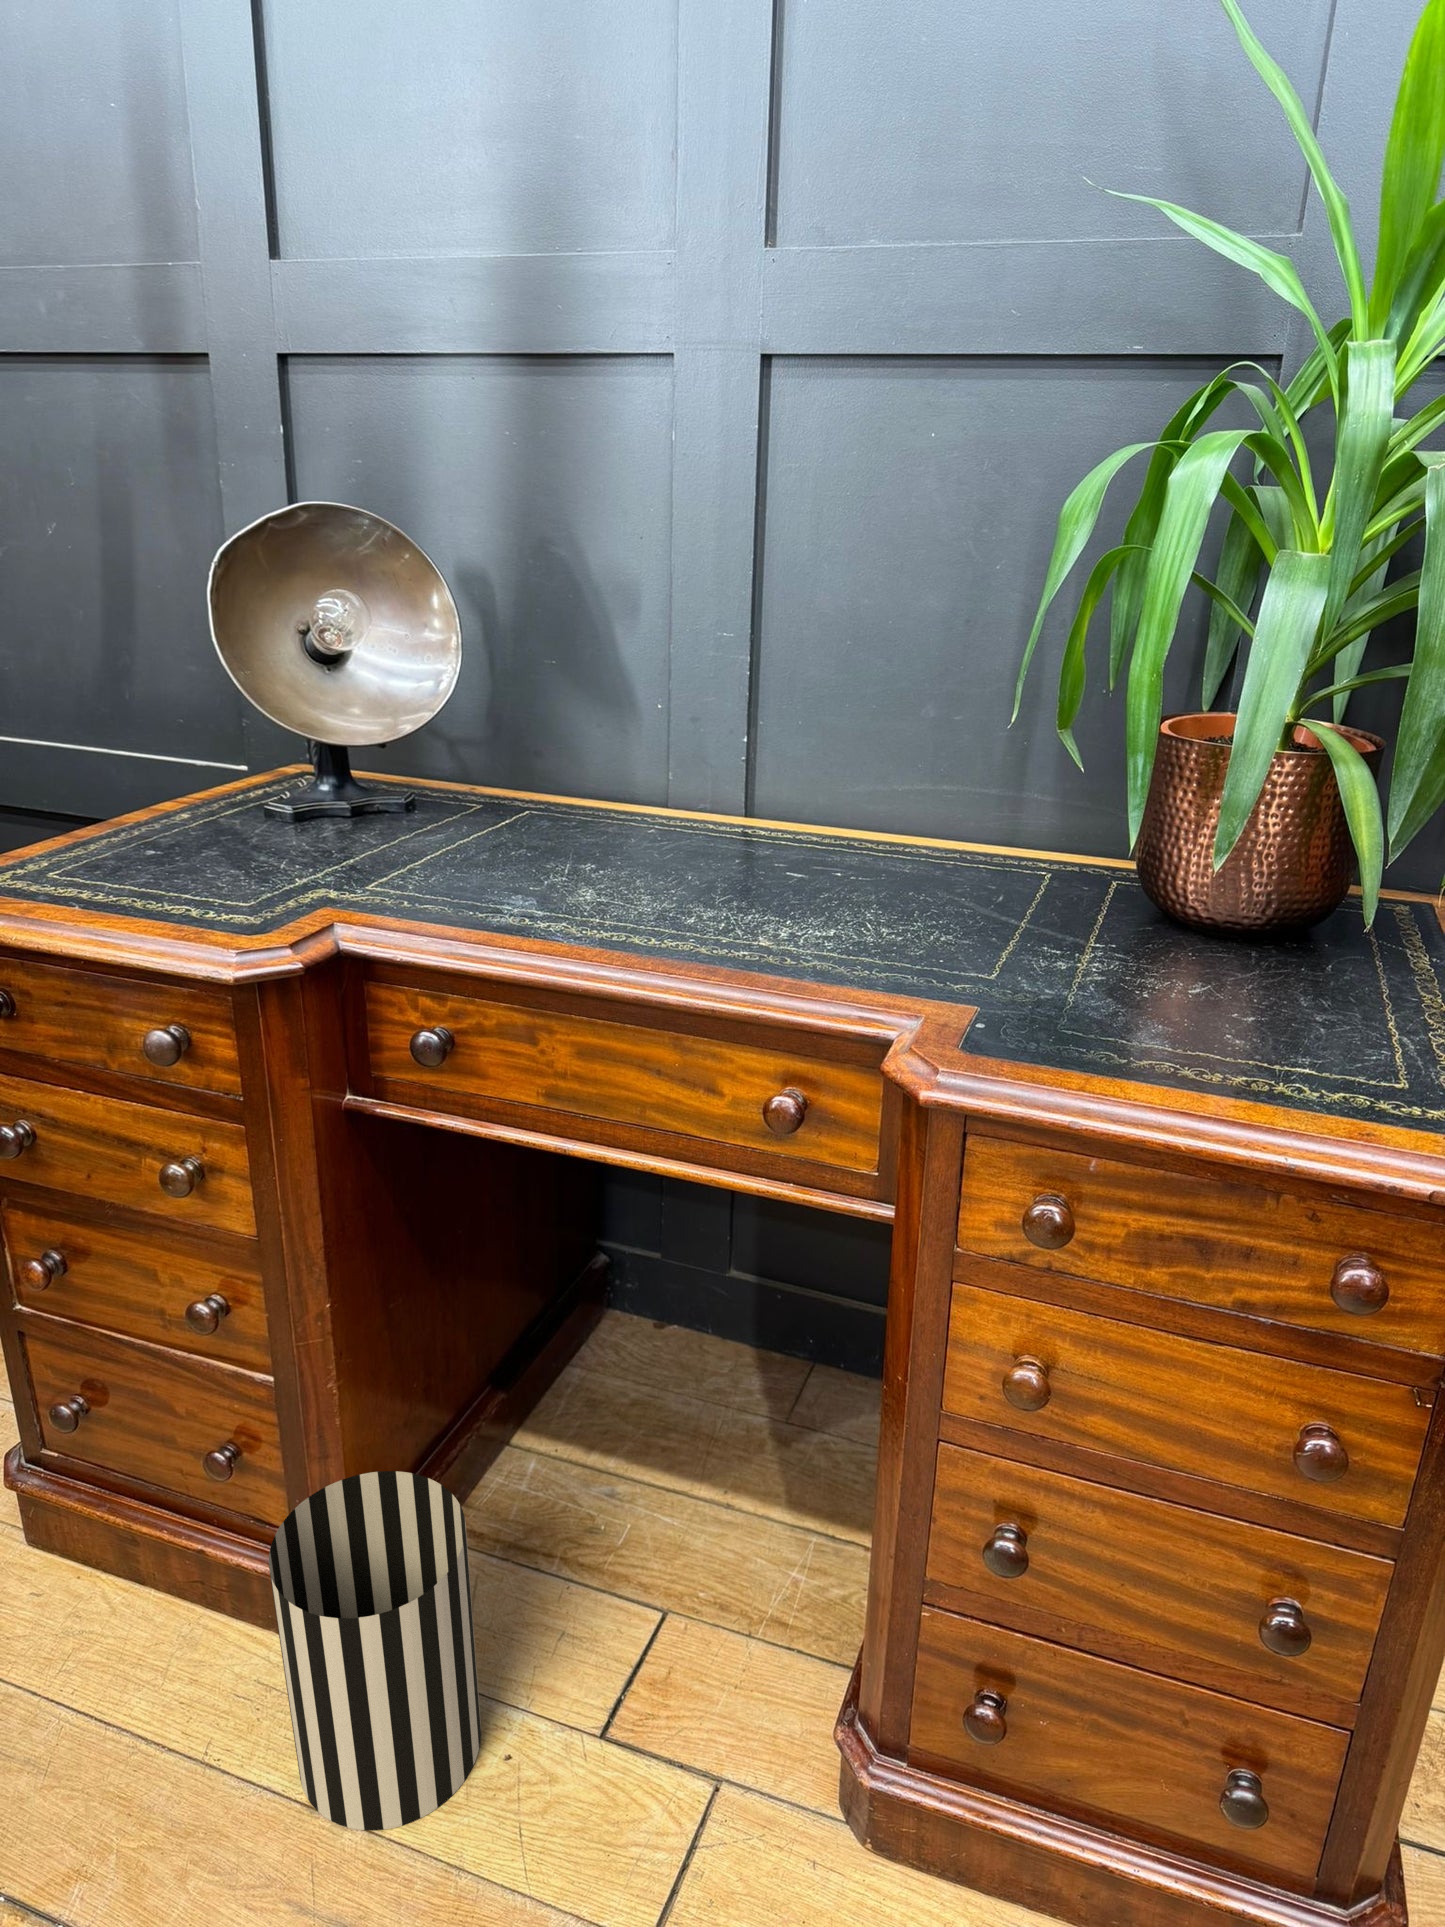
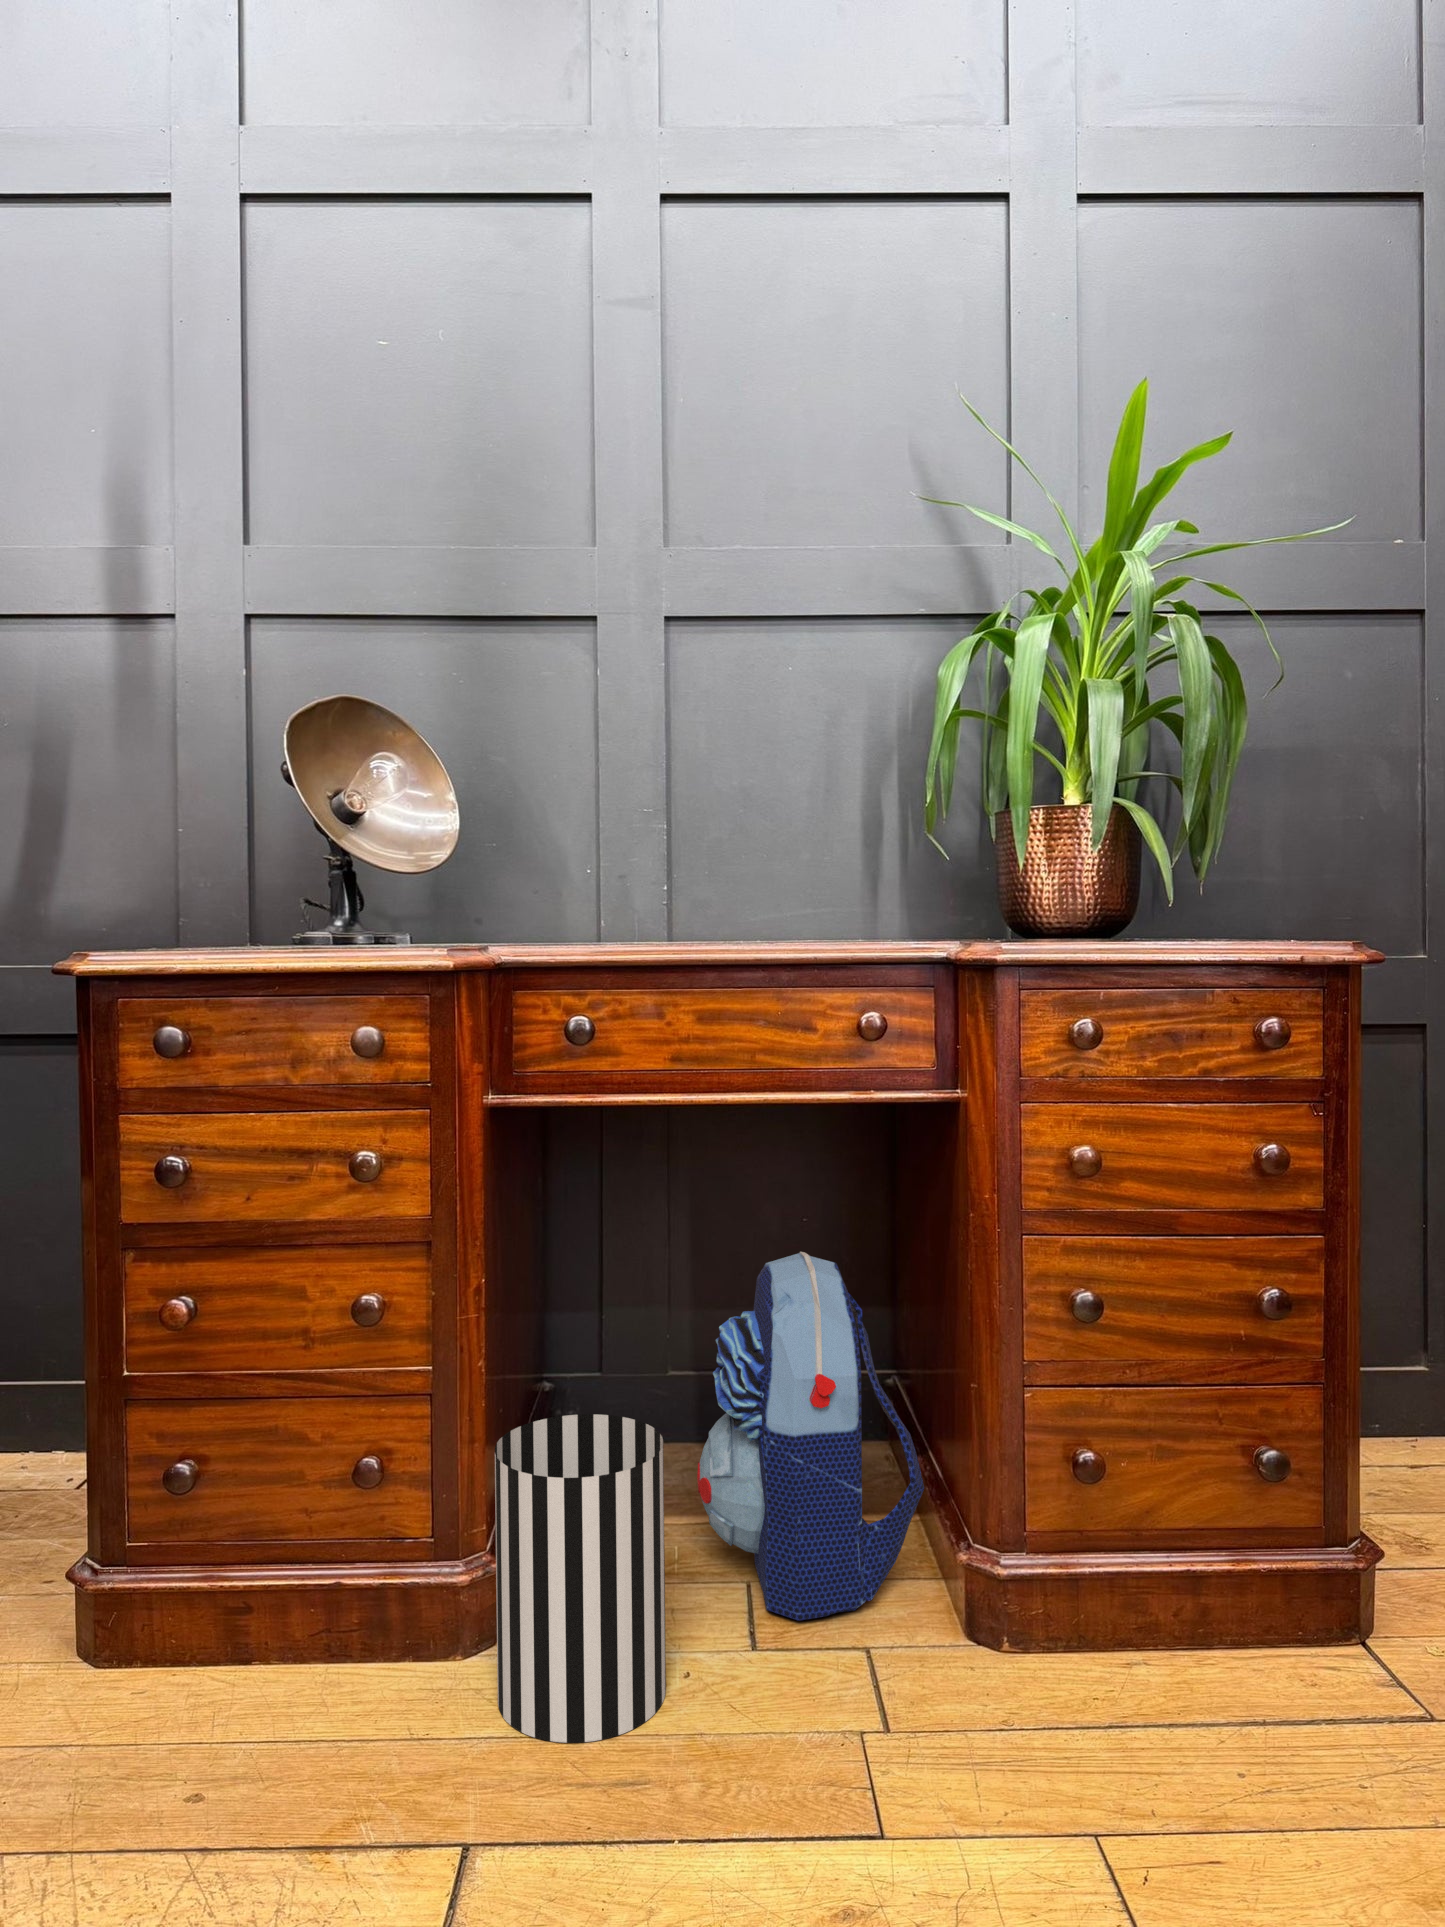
backpack: none [608,1285,850,1714] -> present [697,1252,924,1620]

